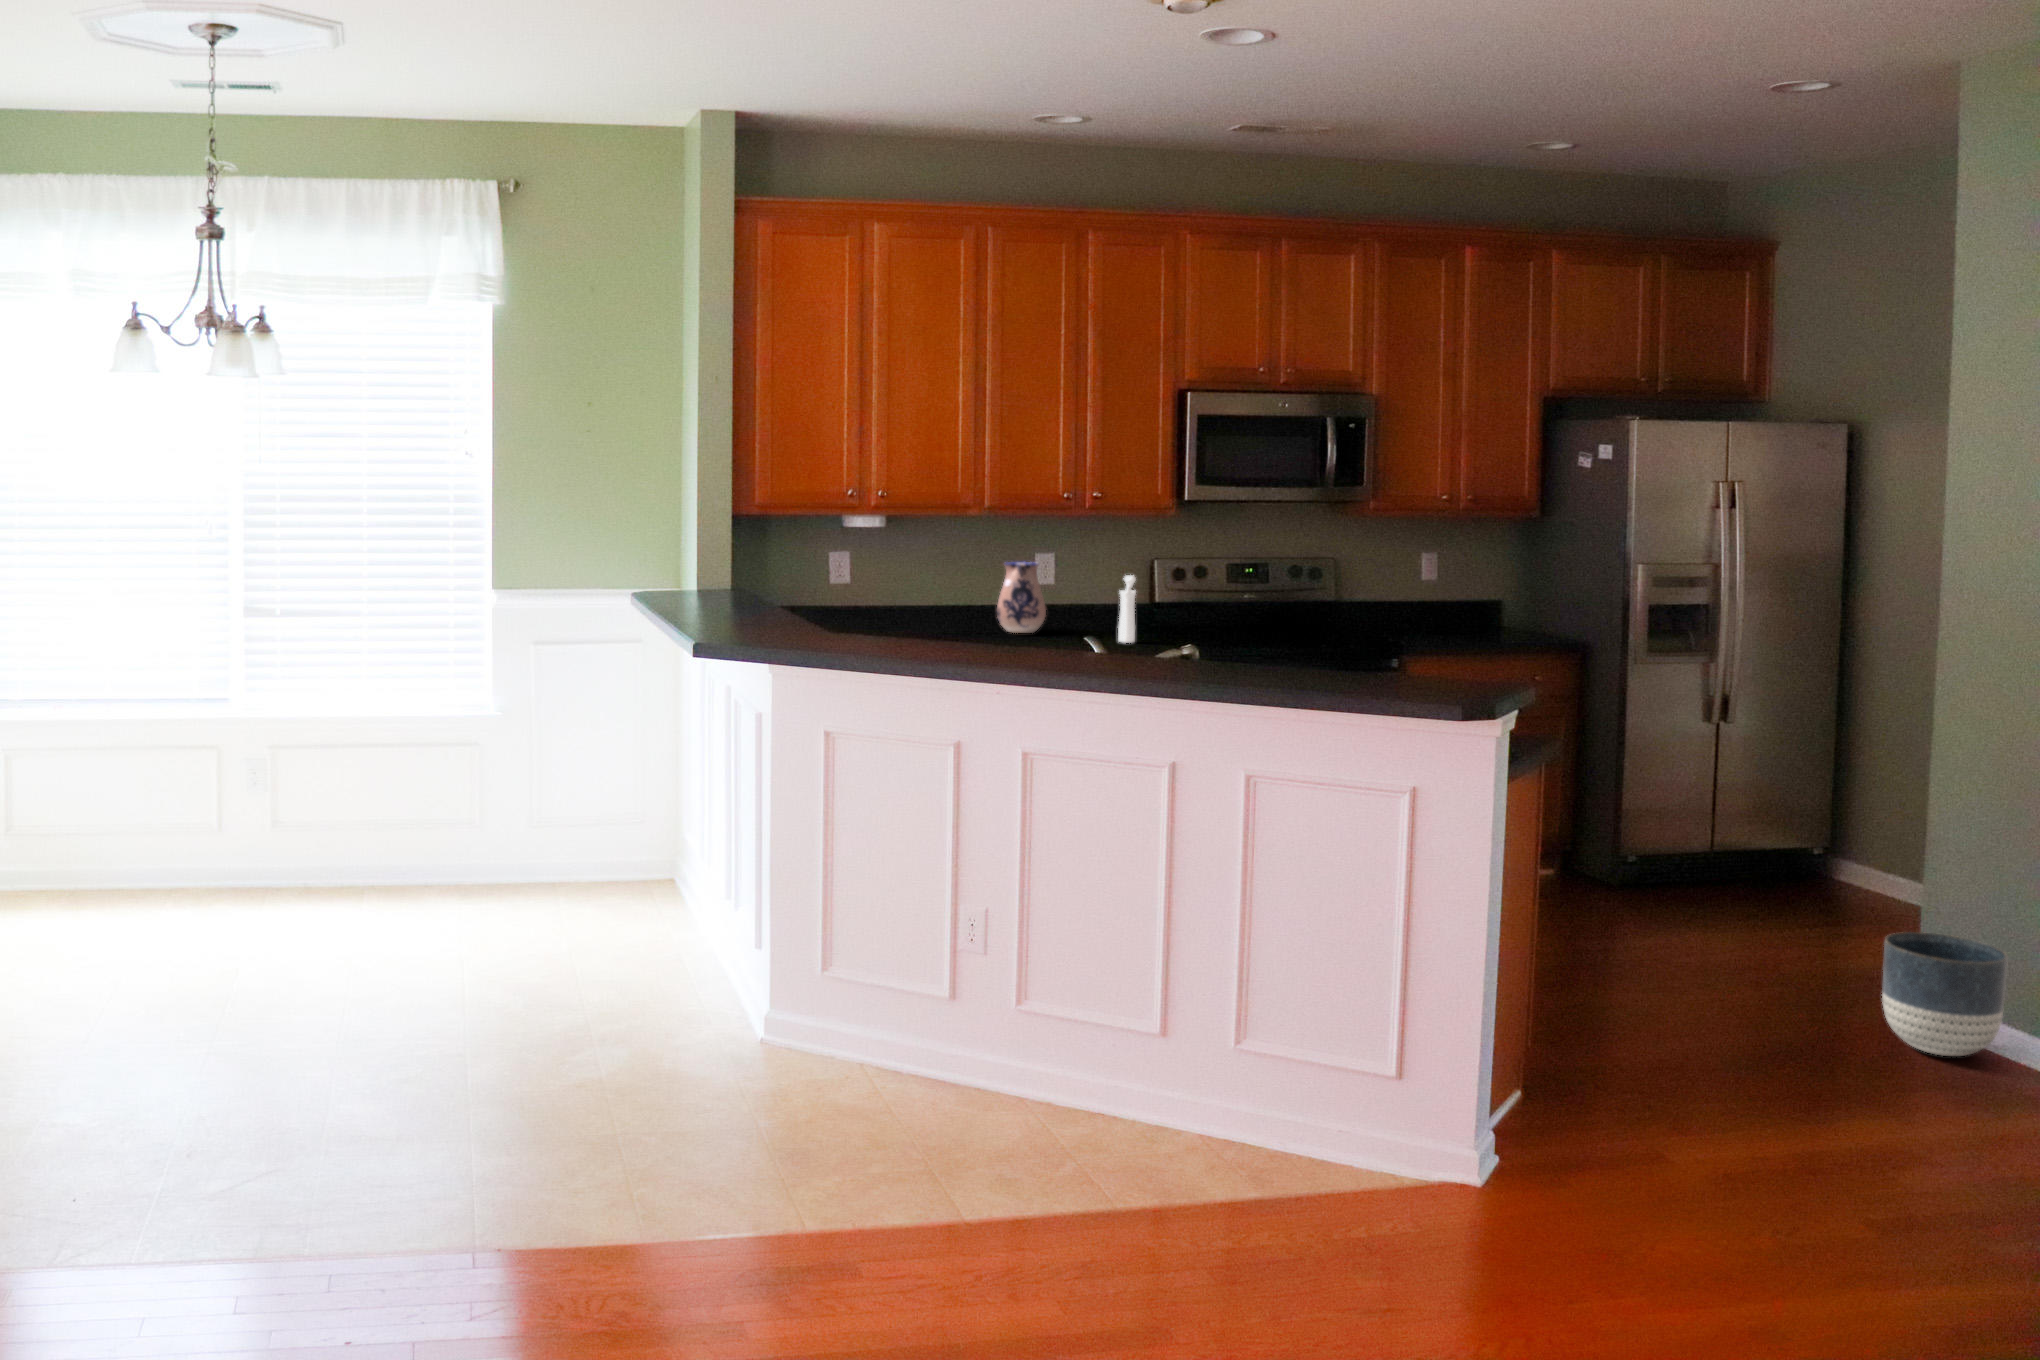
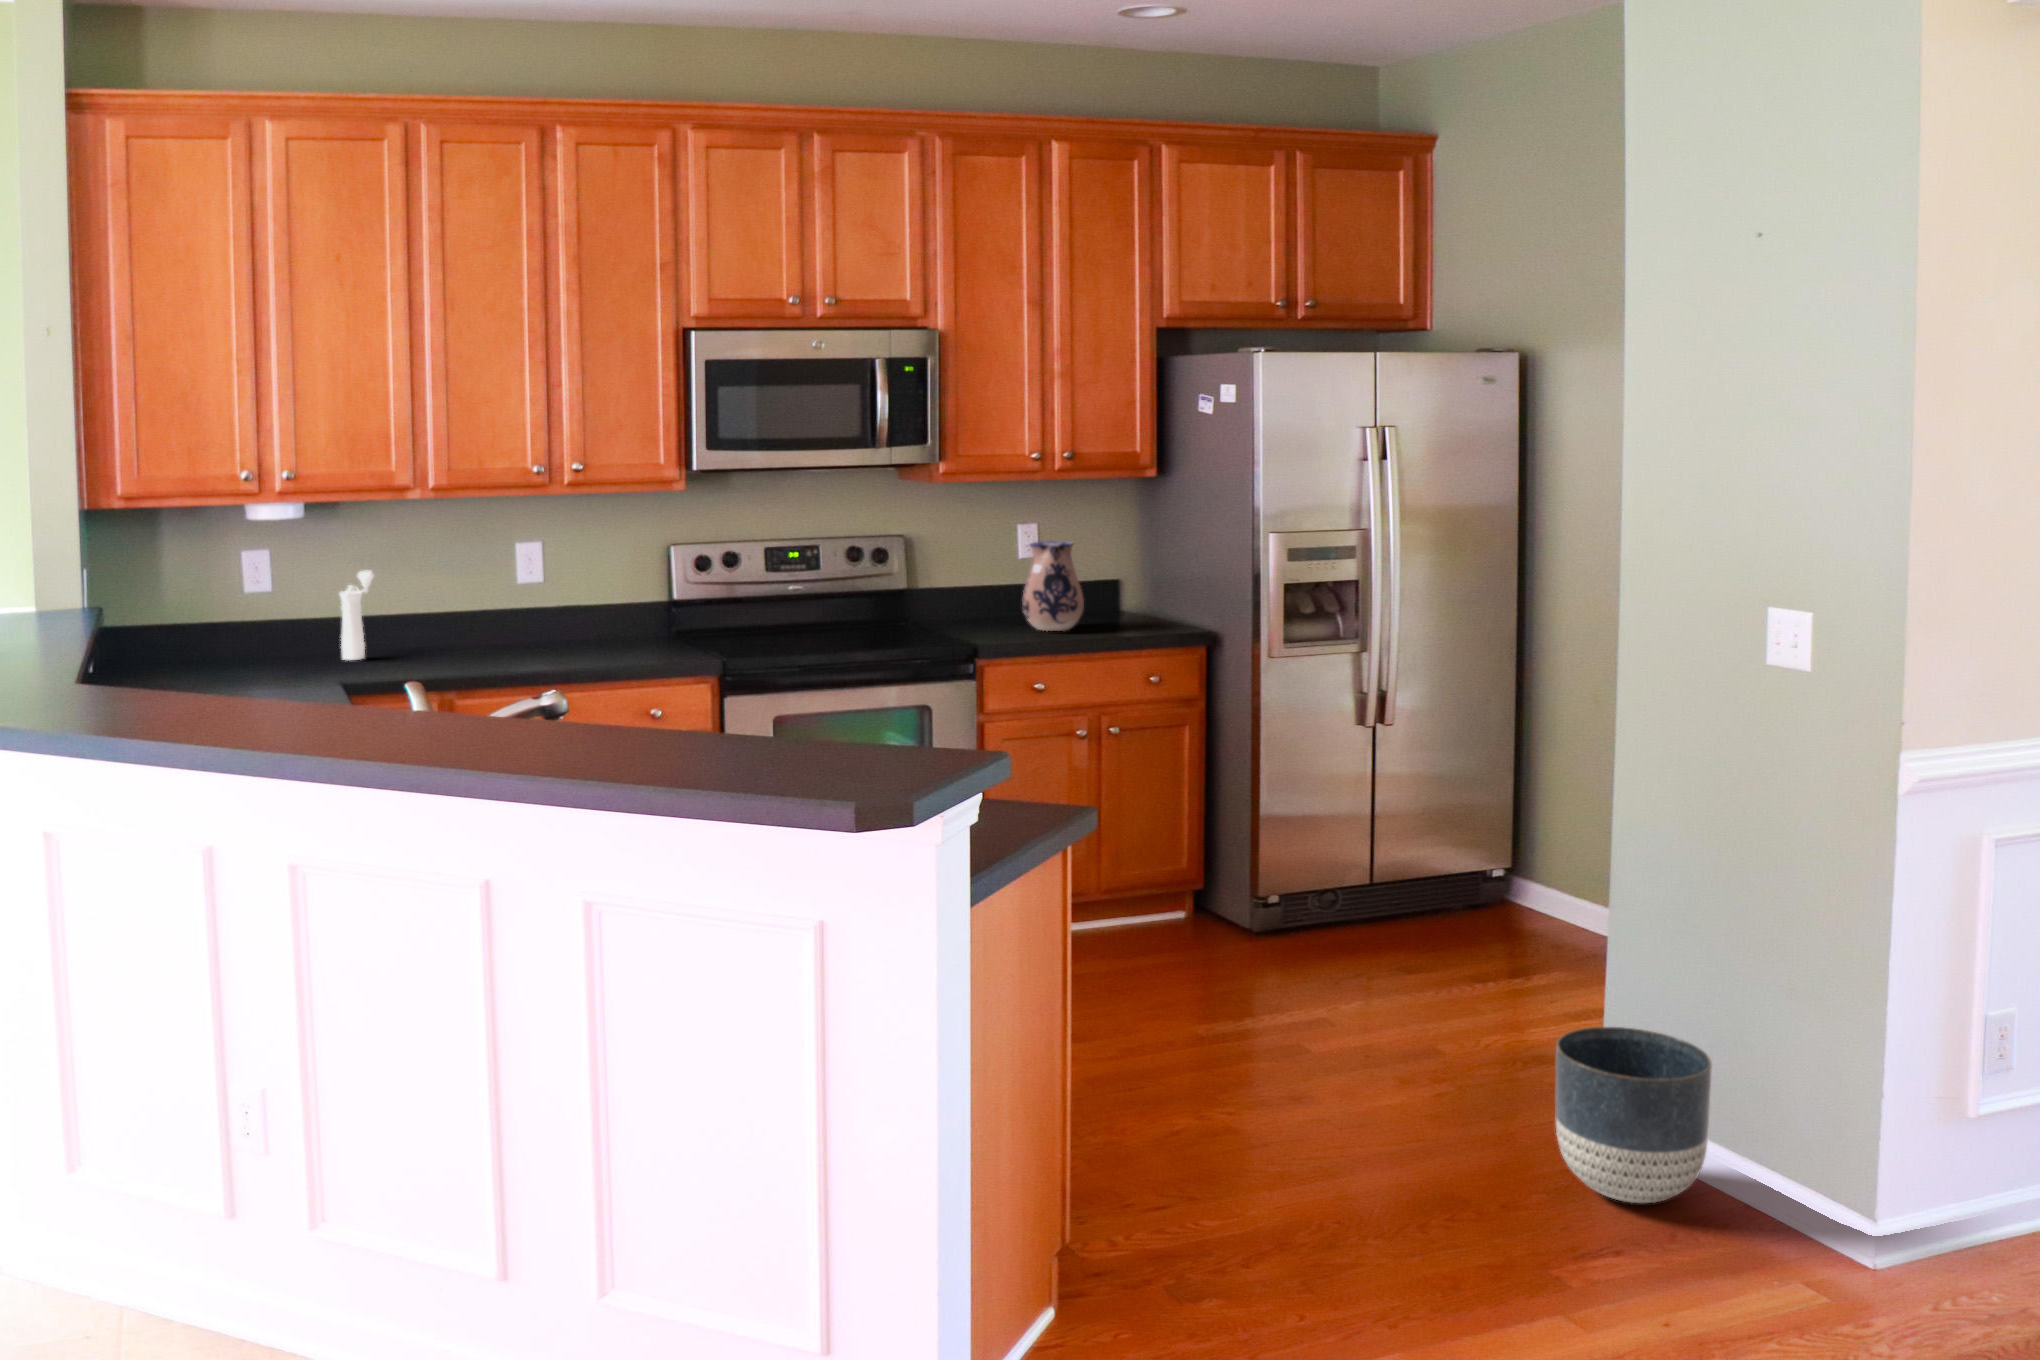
ceramic pitcher: present [997,562,1046,633] -> present [1022,541,1084,631]
pepper mill: present [1118,575,1136,643] -> present [339,571,374,660]

